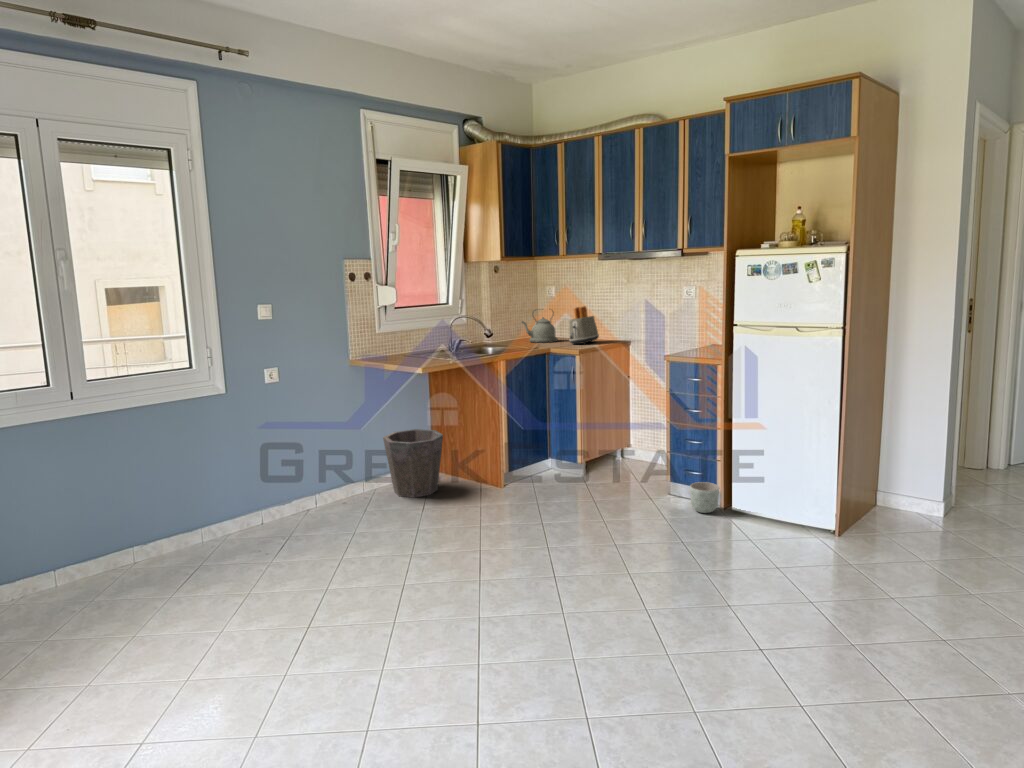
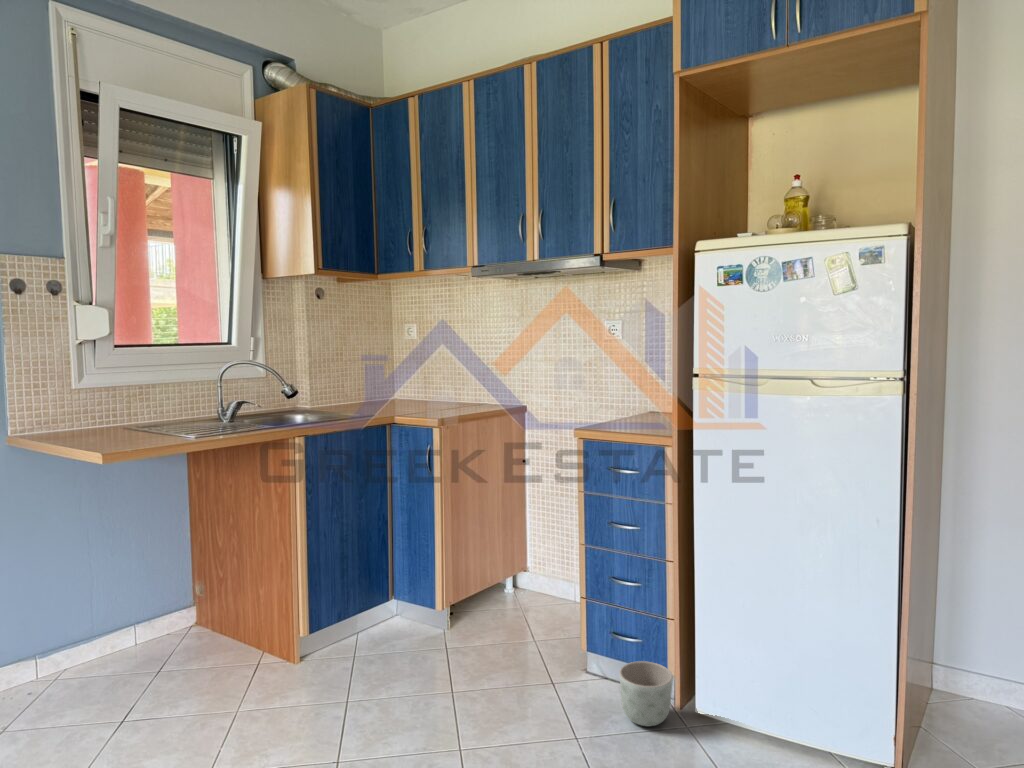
toaster: present [569,306,599,344] -> none [428,351,479,411]
kettle: present [522,312,558,343] -> none [359,355,418,408]
waste bin: present [383,429,443,498] -> none [72,556,188,692]

